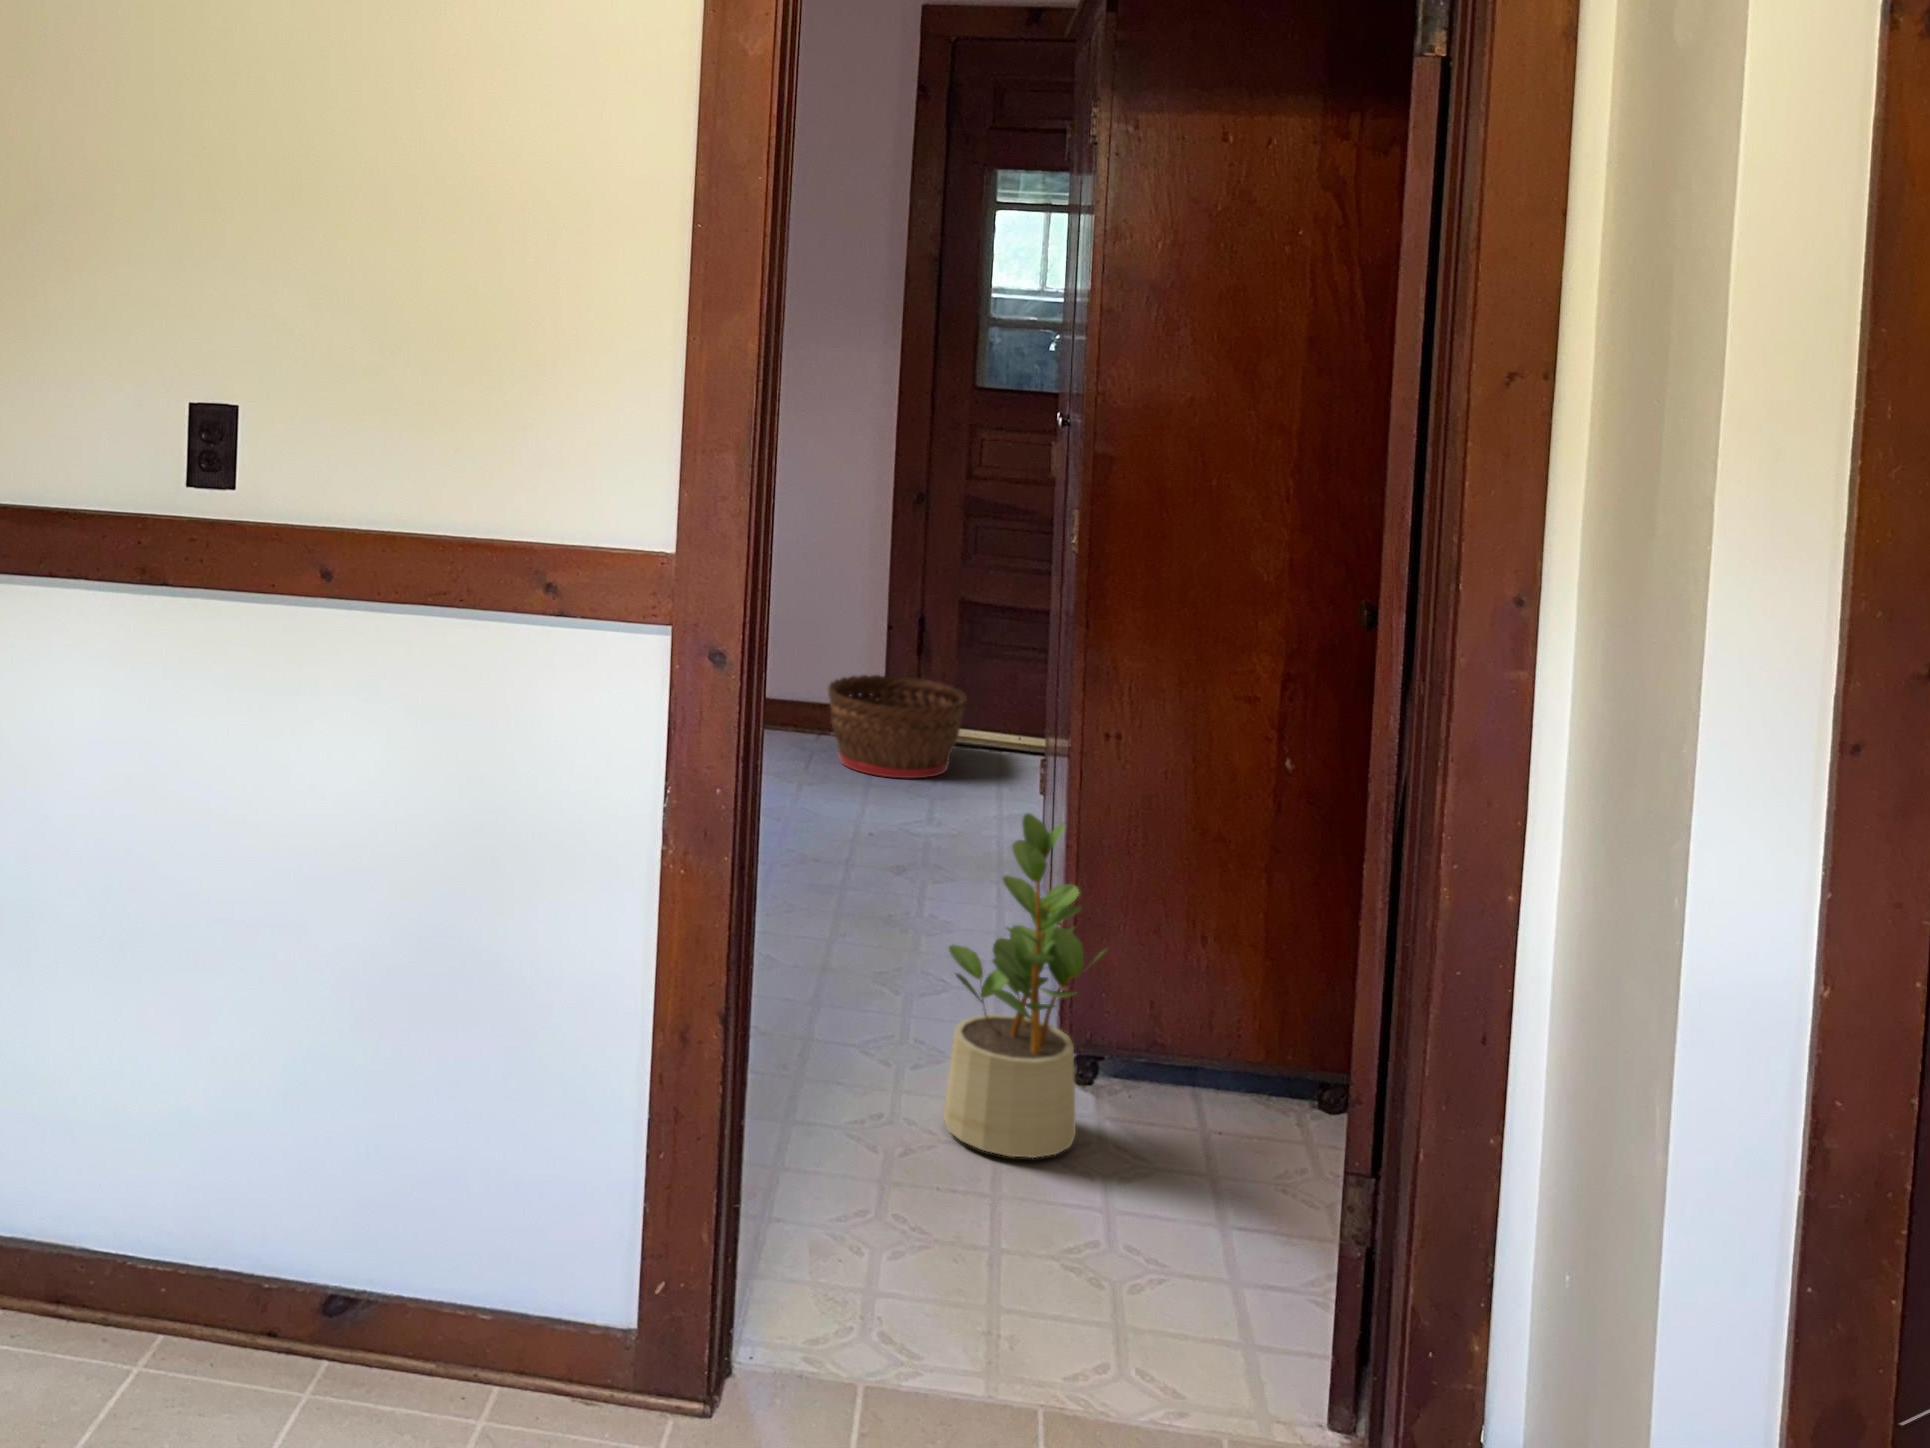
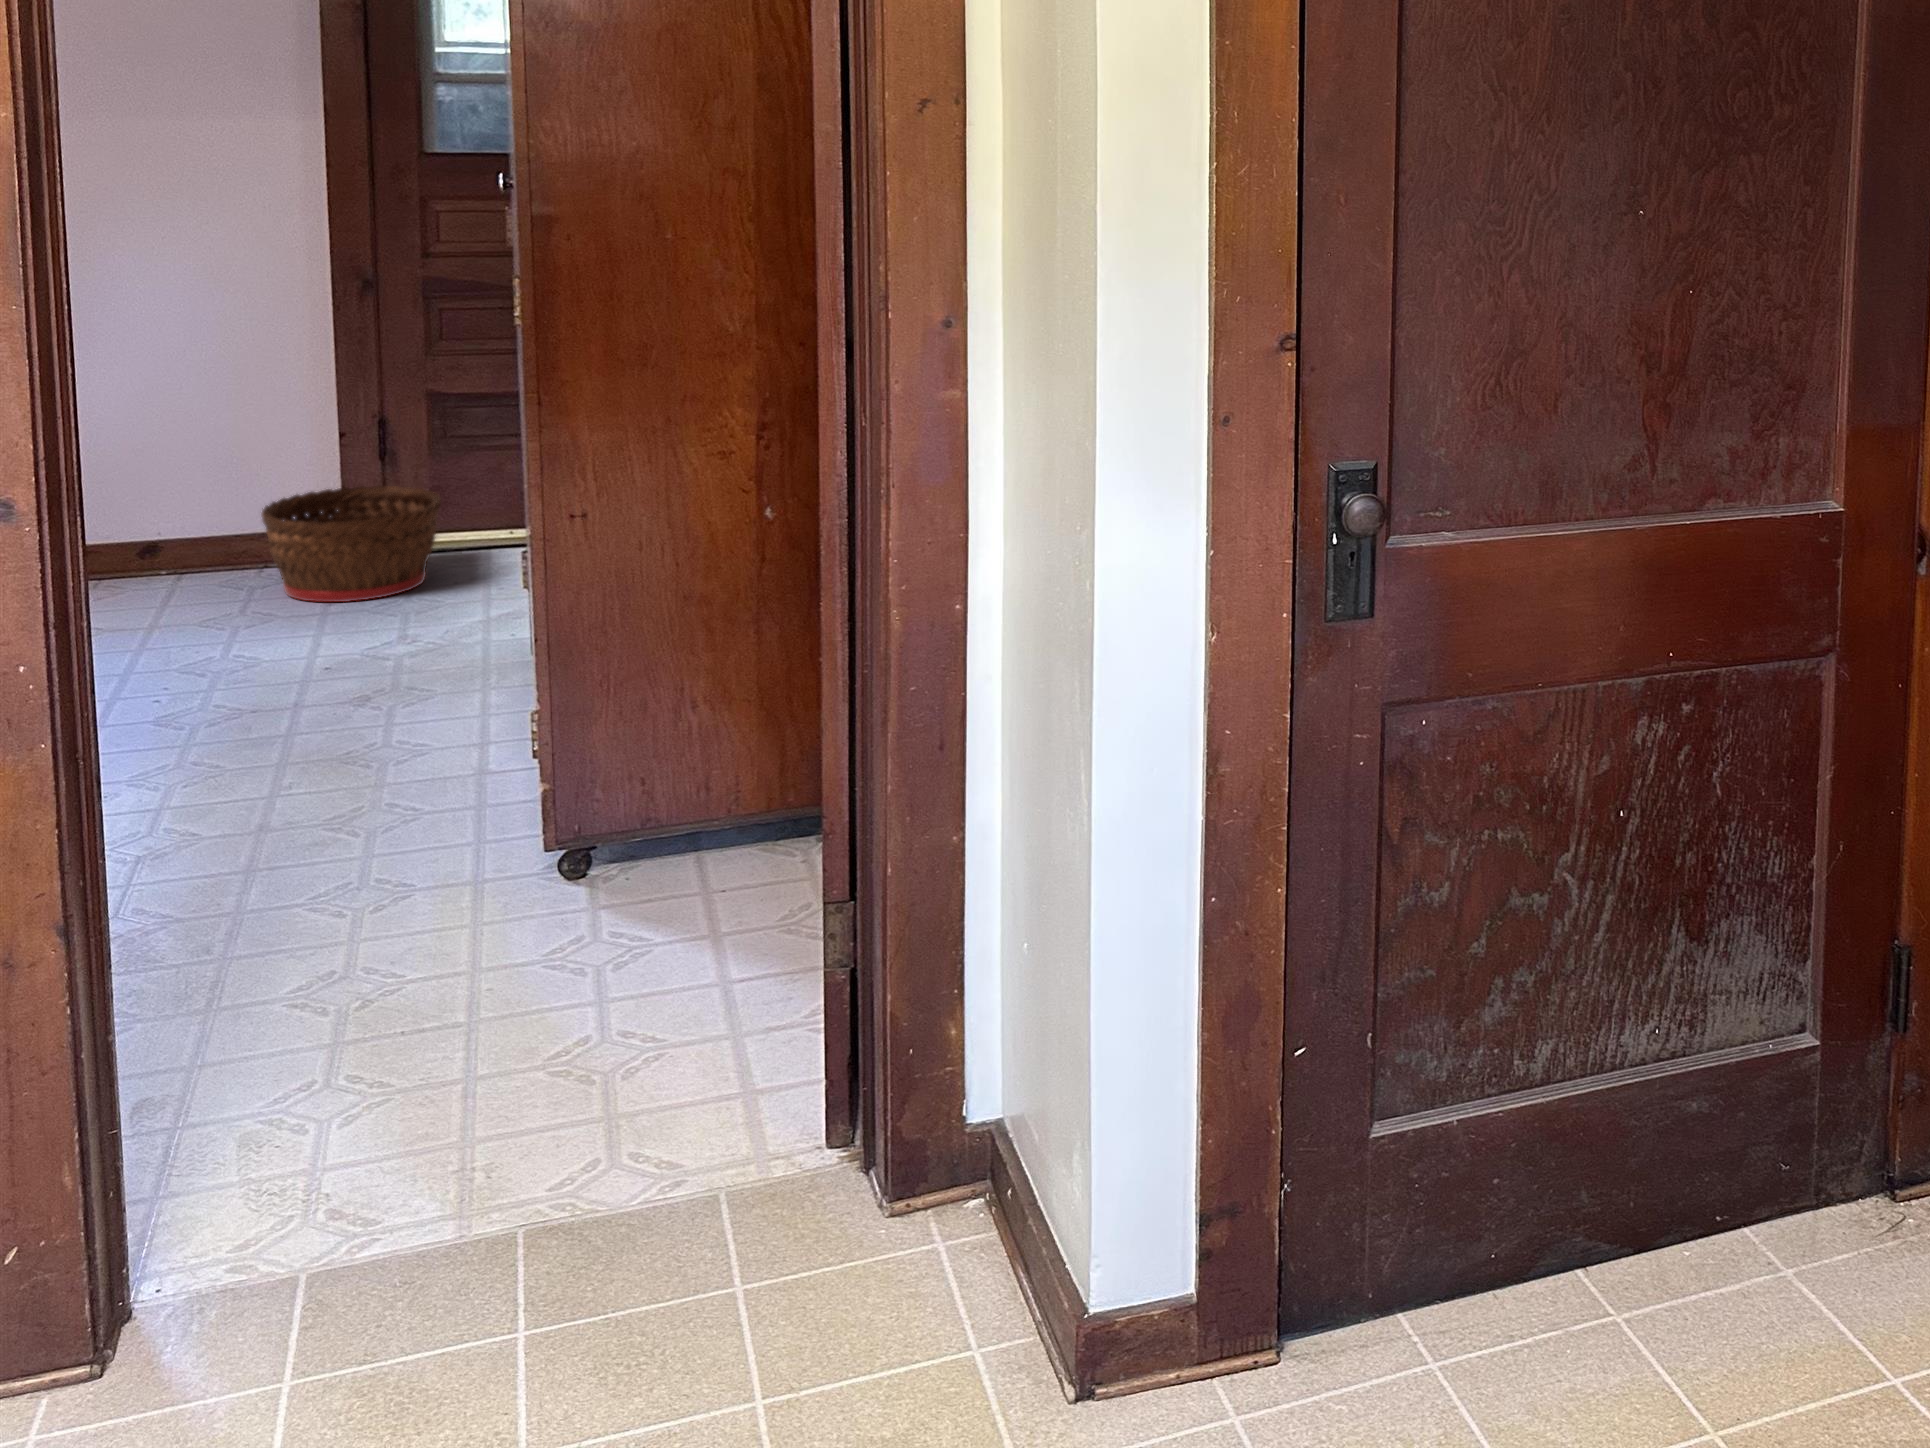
potted plant: present [943,813,1108,1158] -> none [401,612,588,980]

